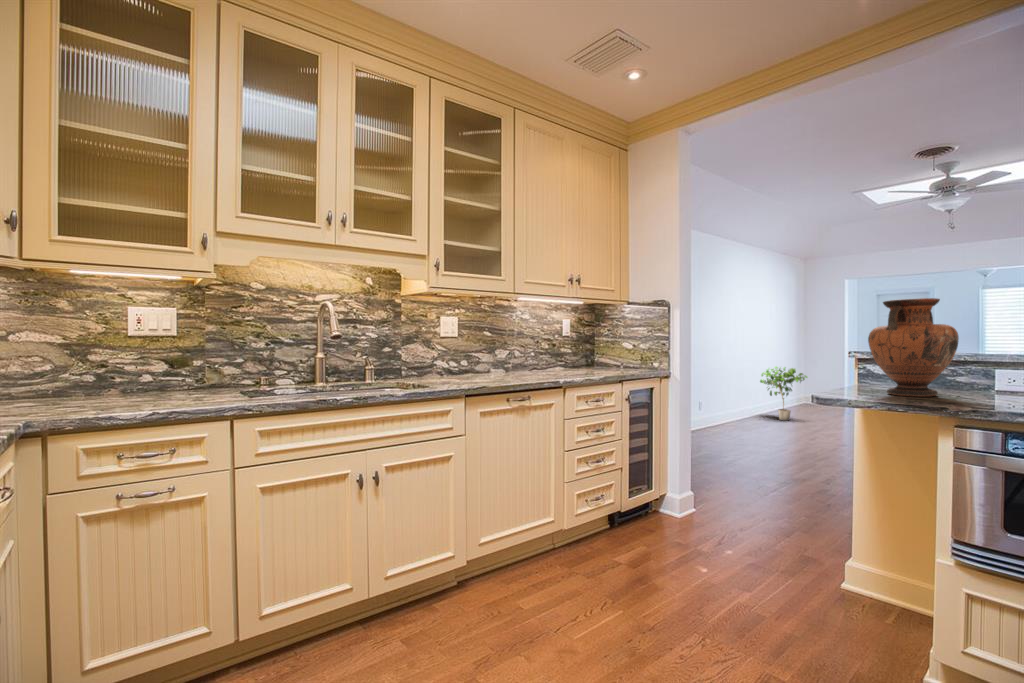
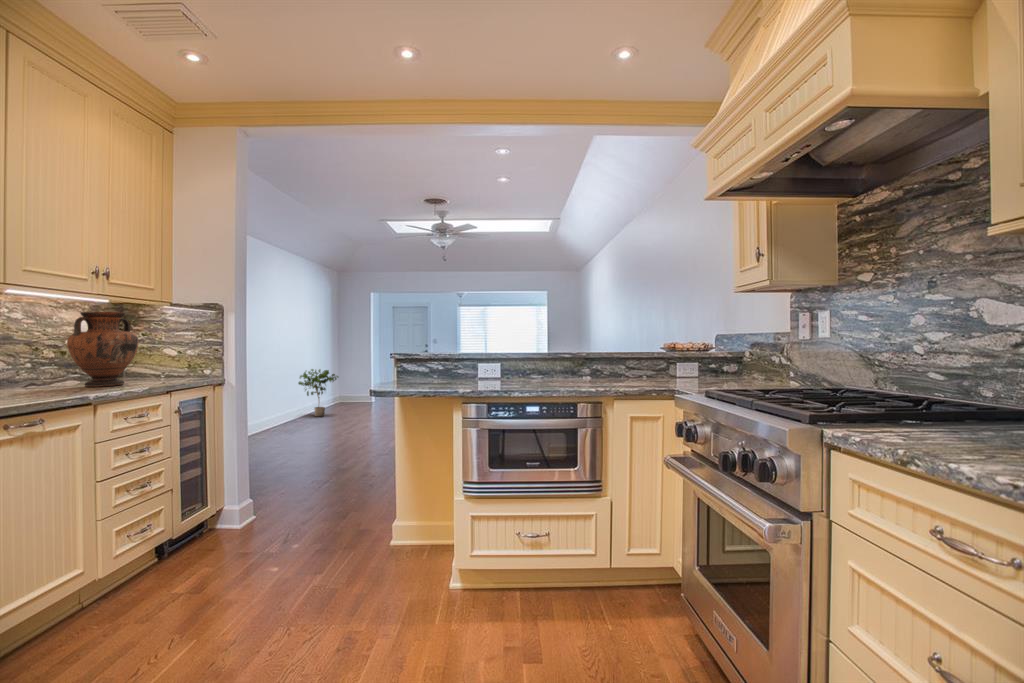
vase: present [868,298,959,397] -> present [67,312,139,387]

